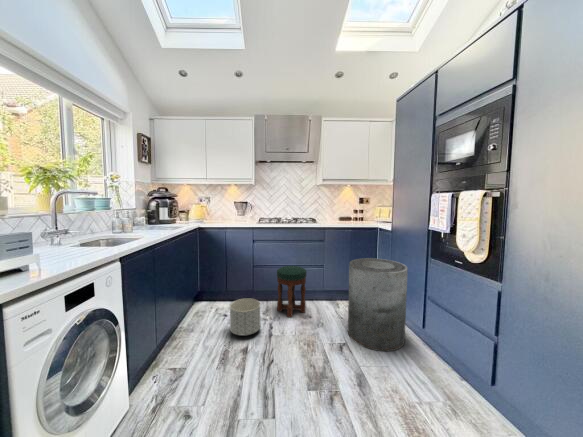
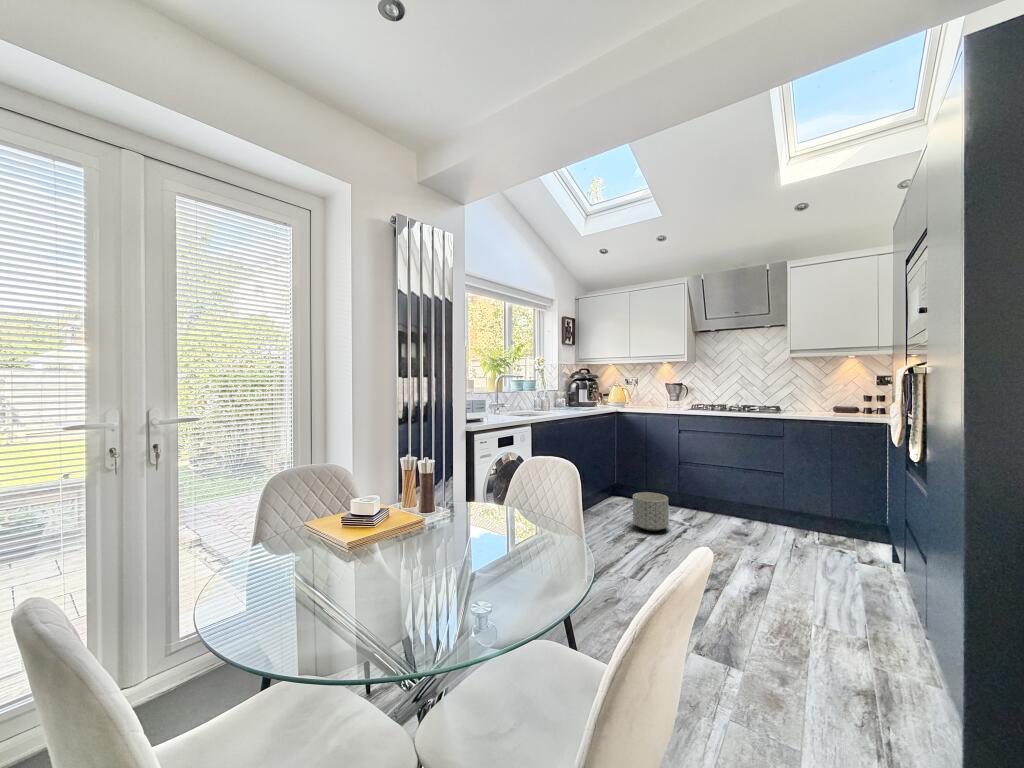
trash can: present [348,258,408,351] -> none [789,461,895,596]
stool: present [277,266,306,317] -> none [702,466,747,533]

